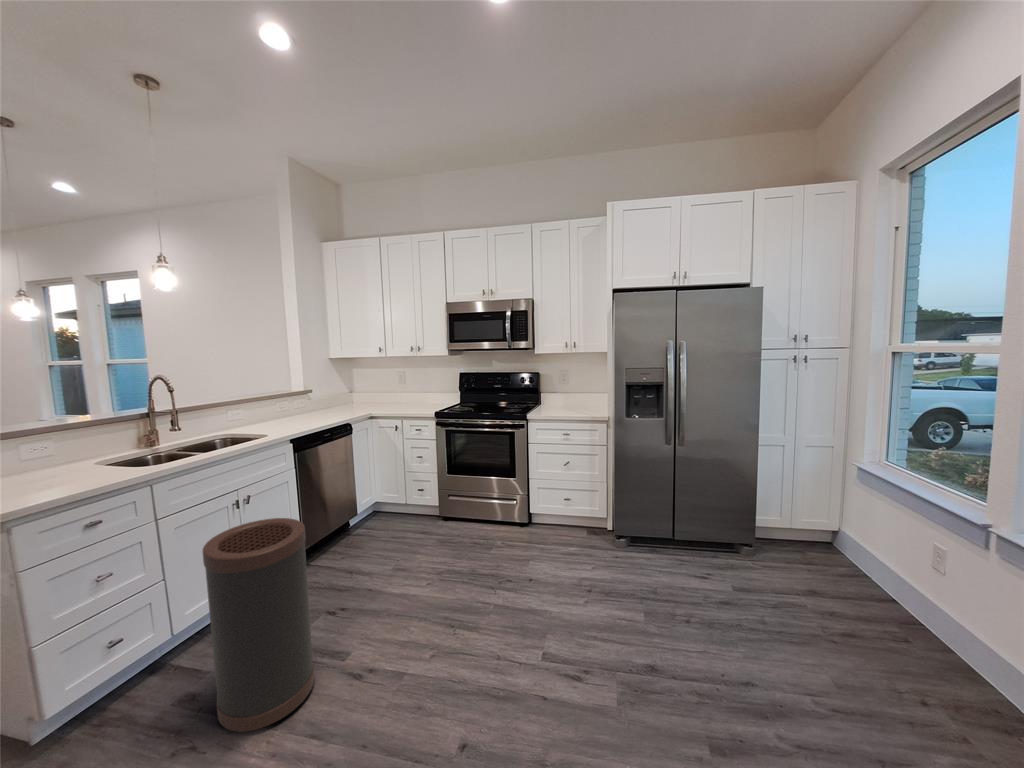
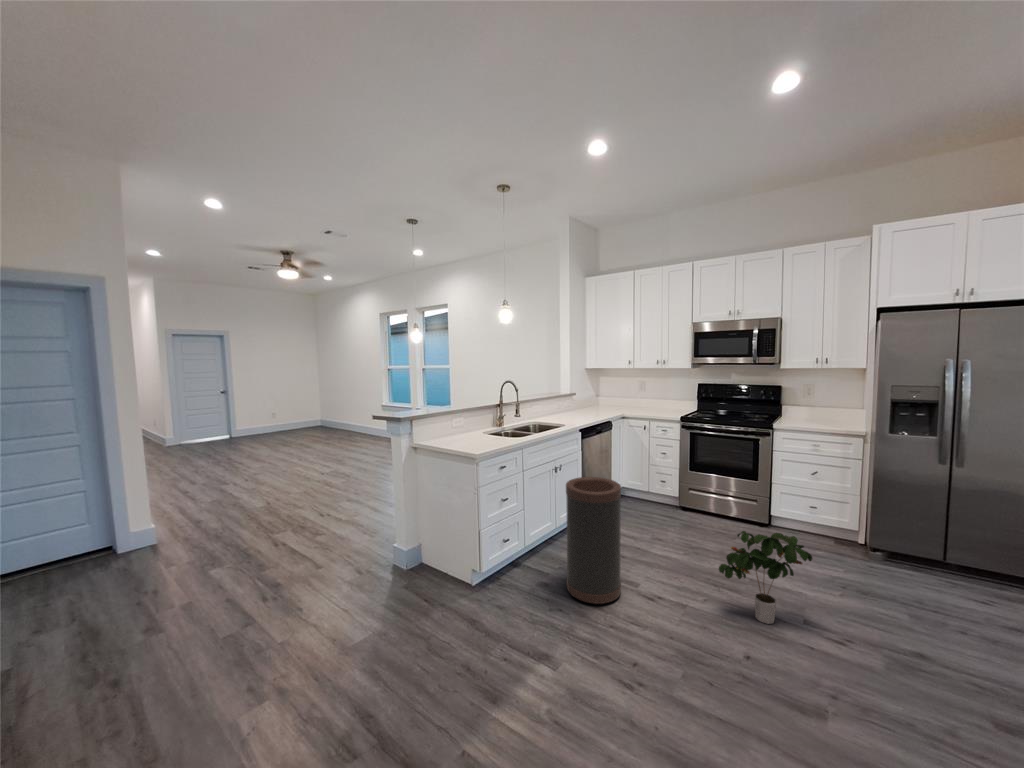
potted plant: none [443,557,548,678] -> present [719,531,812,624]

